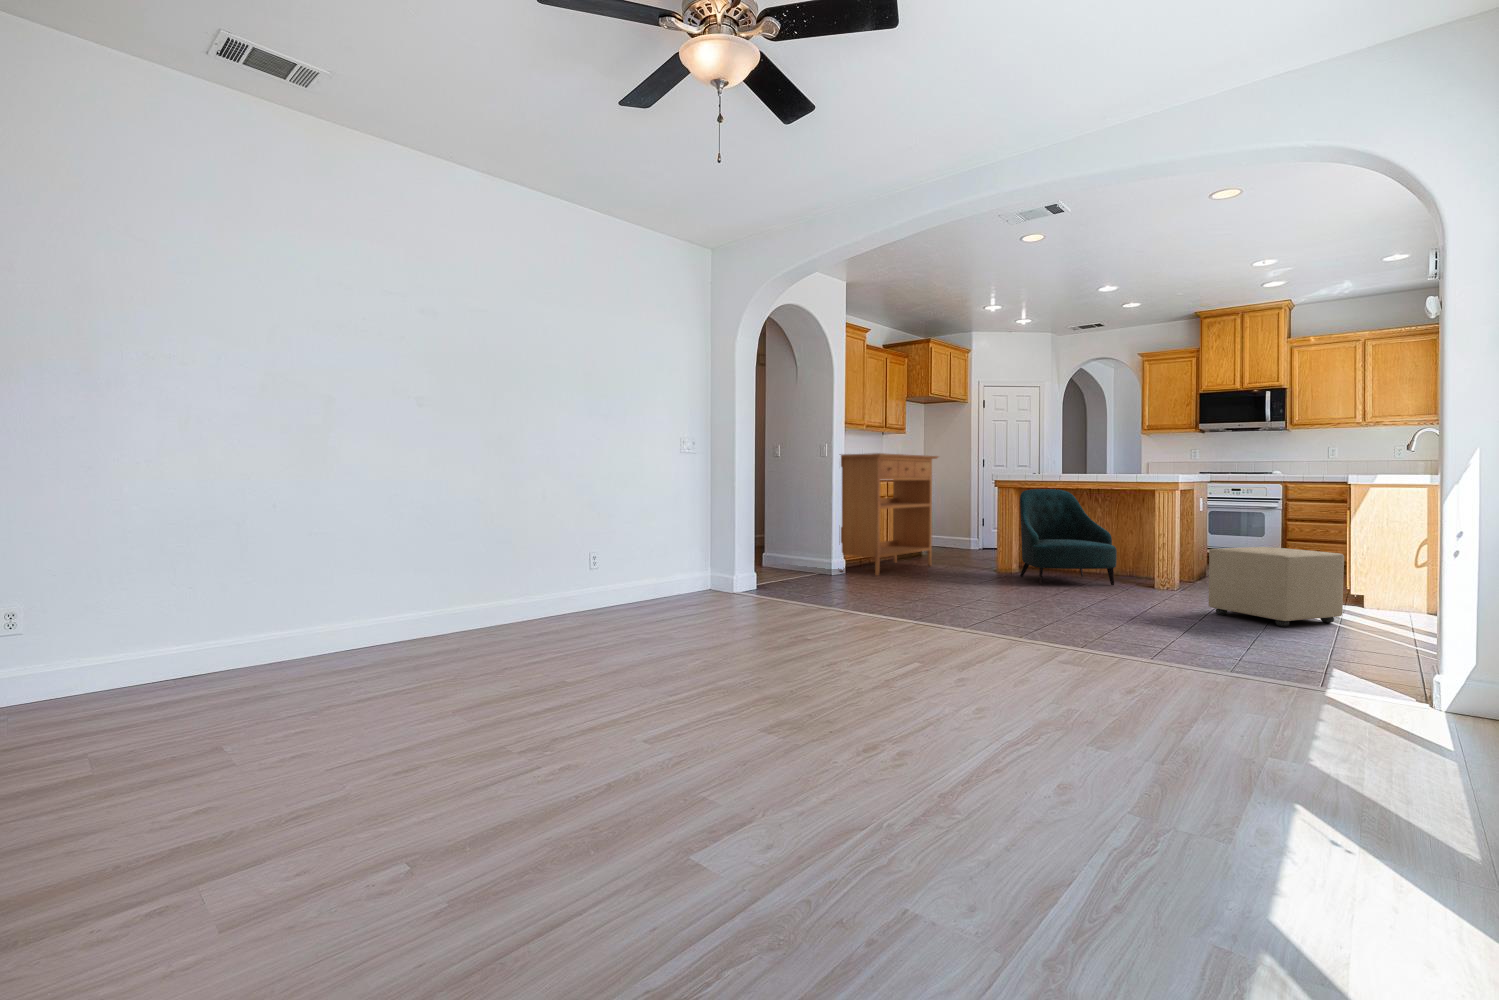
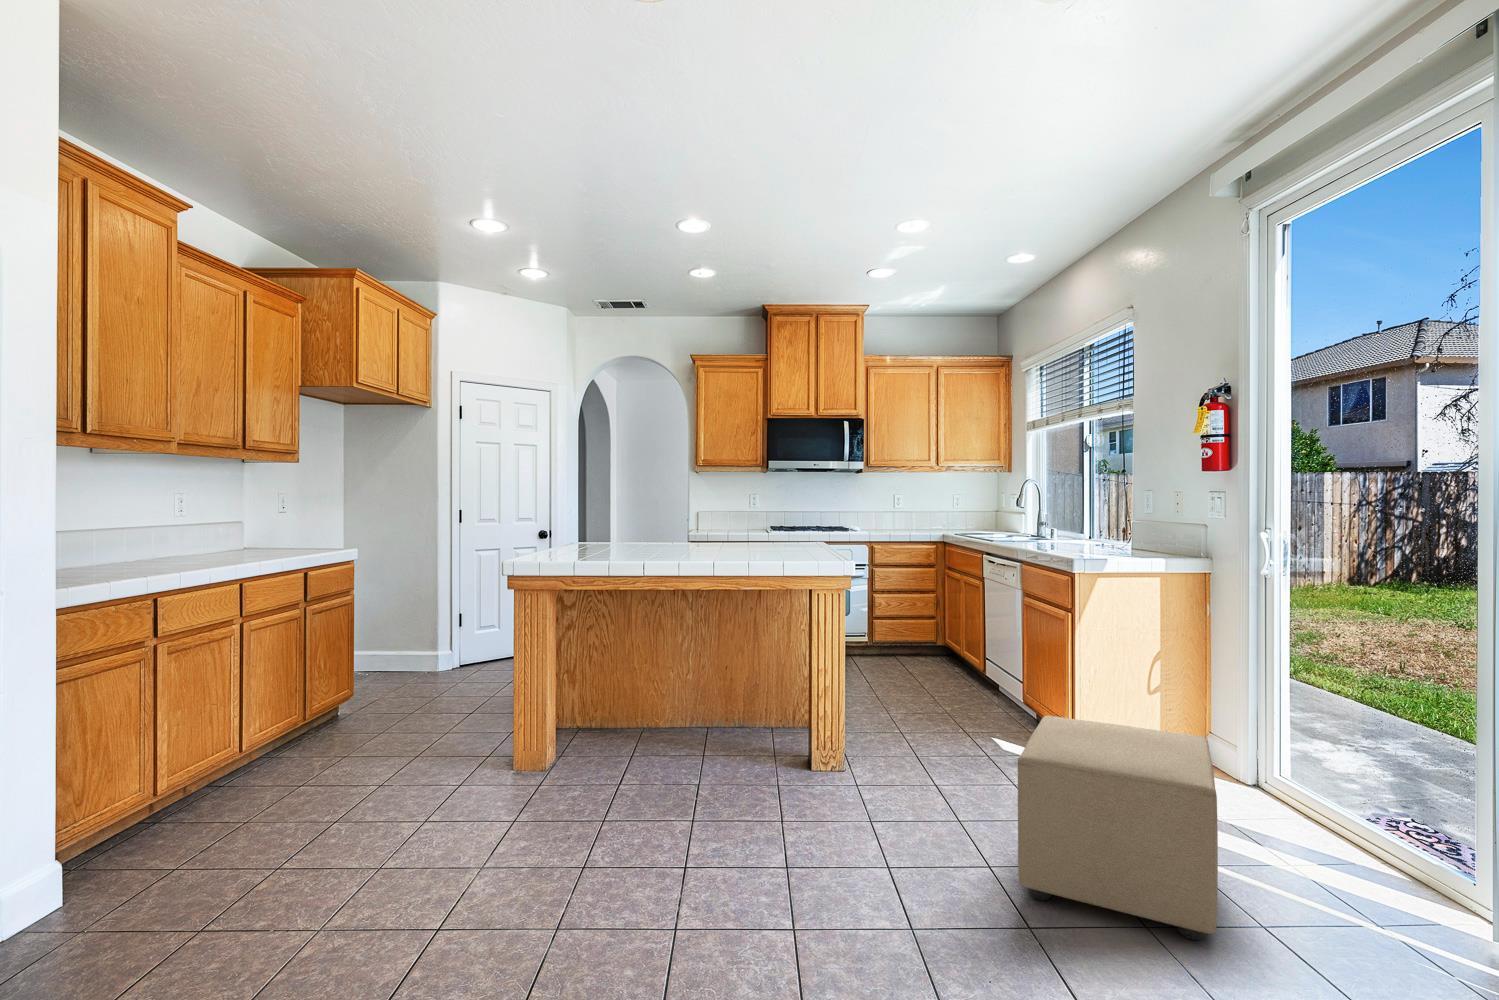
console table: present [840,453,938,576] -> none [14,518,374,895]
armchair: present [1020,489,1117,585] -> none [559,585,753,828]

